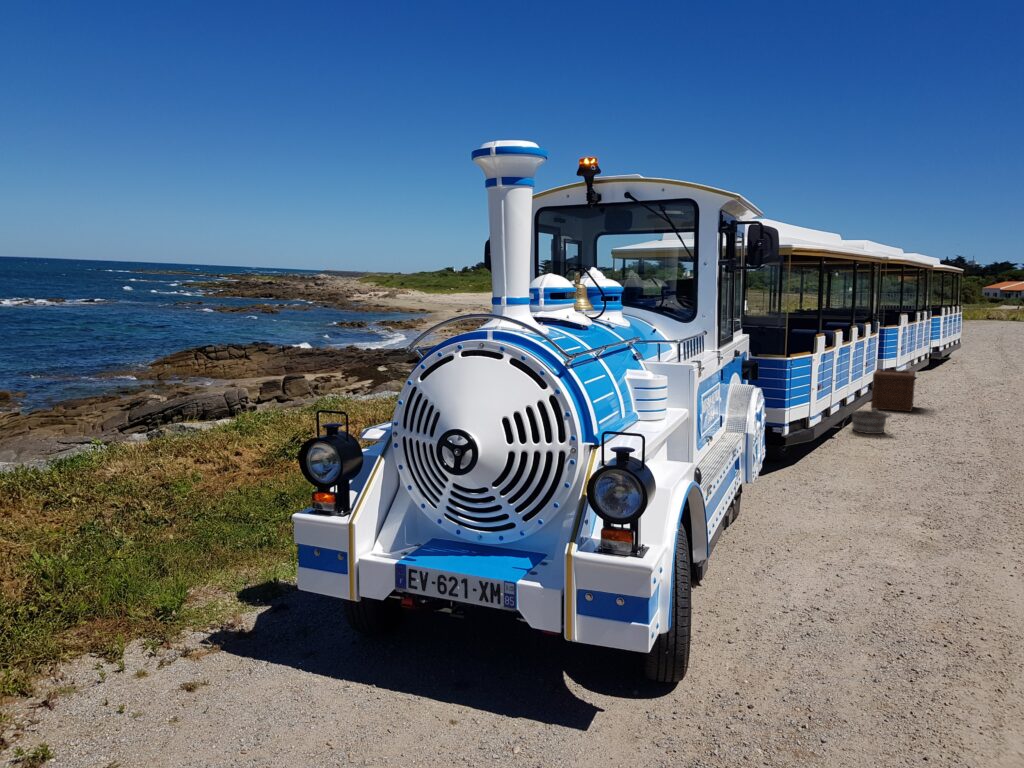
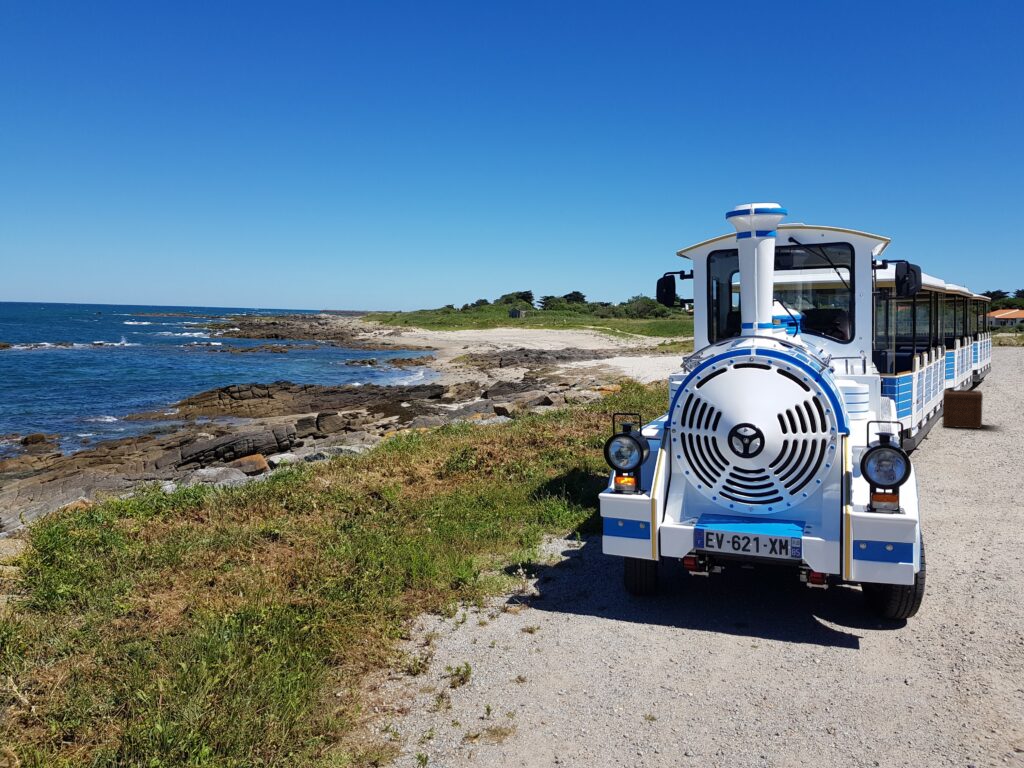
bucket: present [851,408,891,434] -> none [934,424,972,448]

